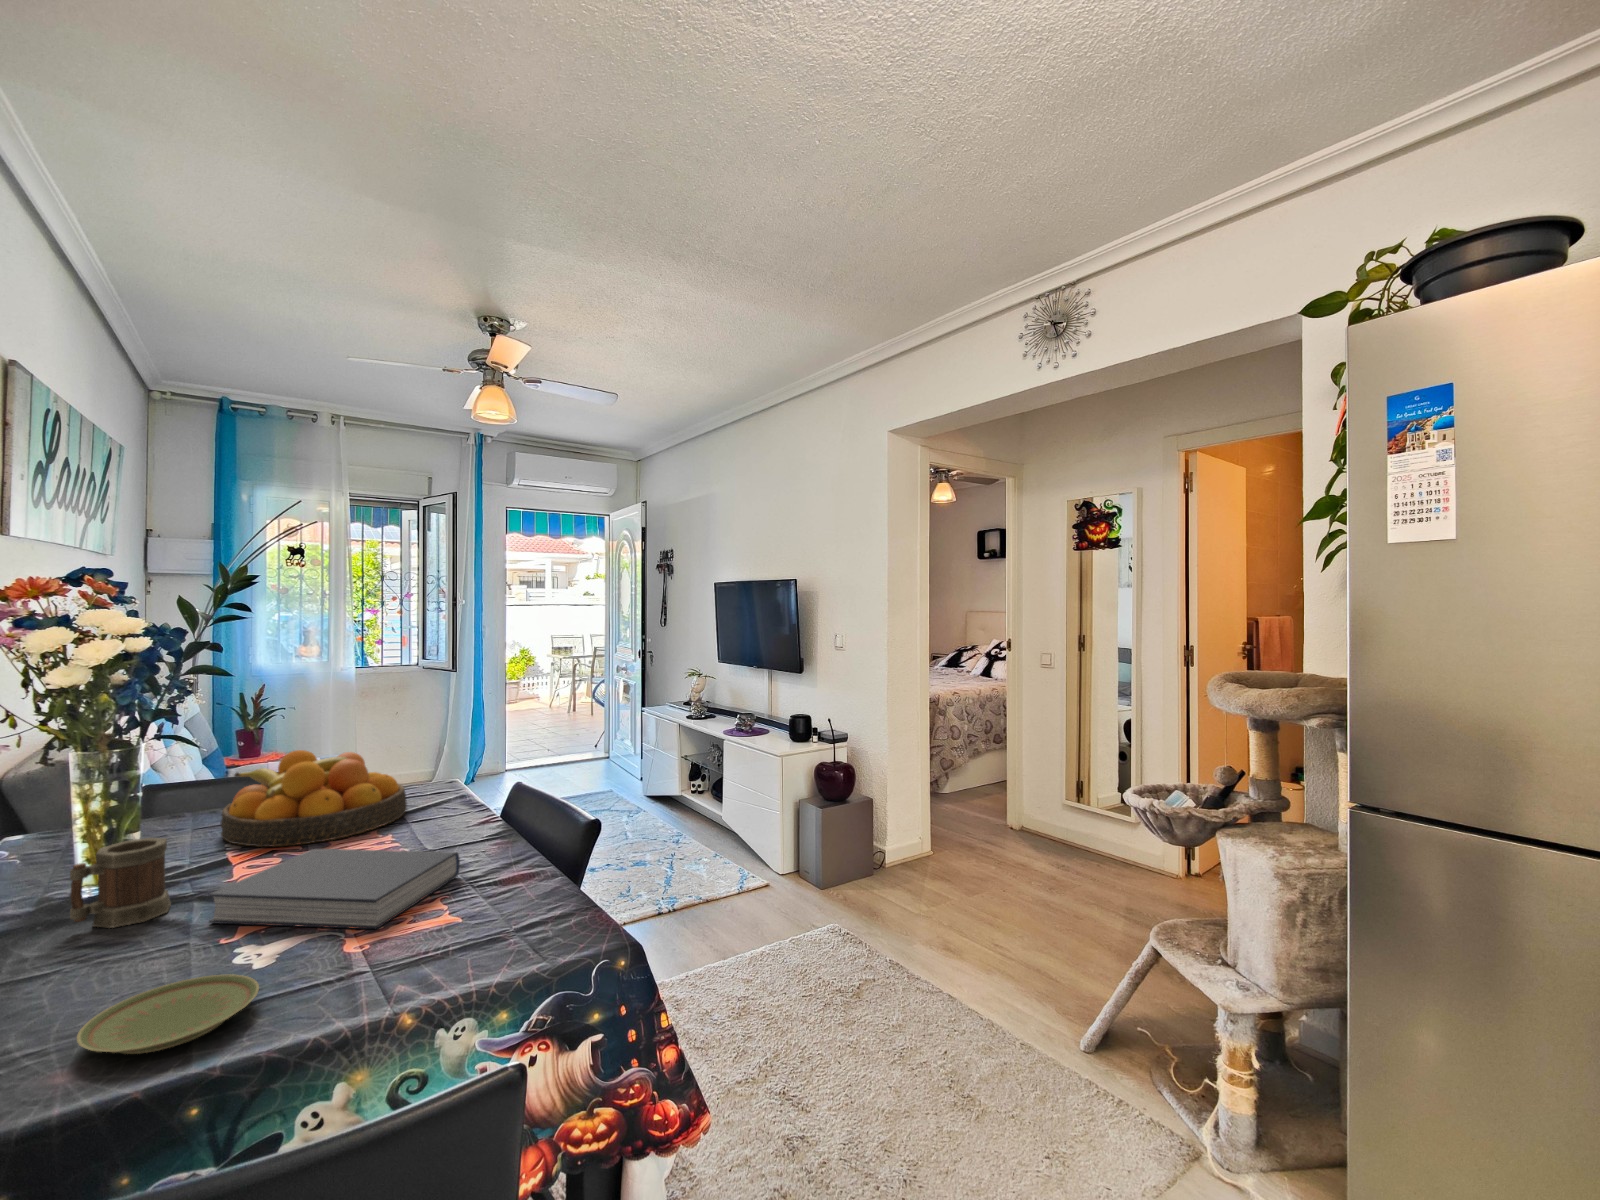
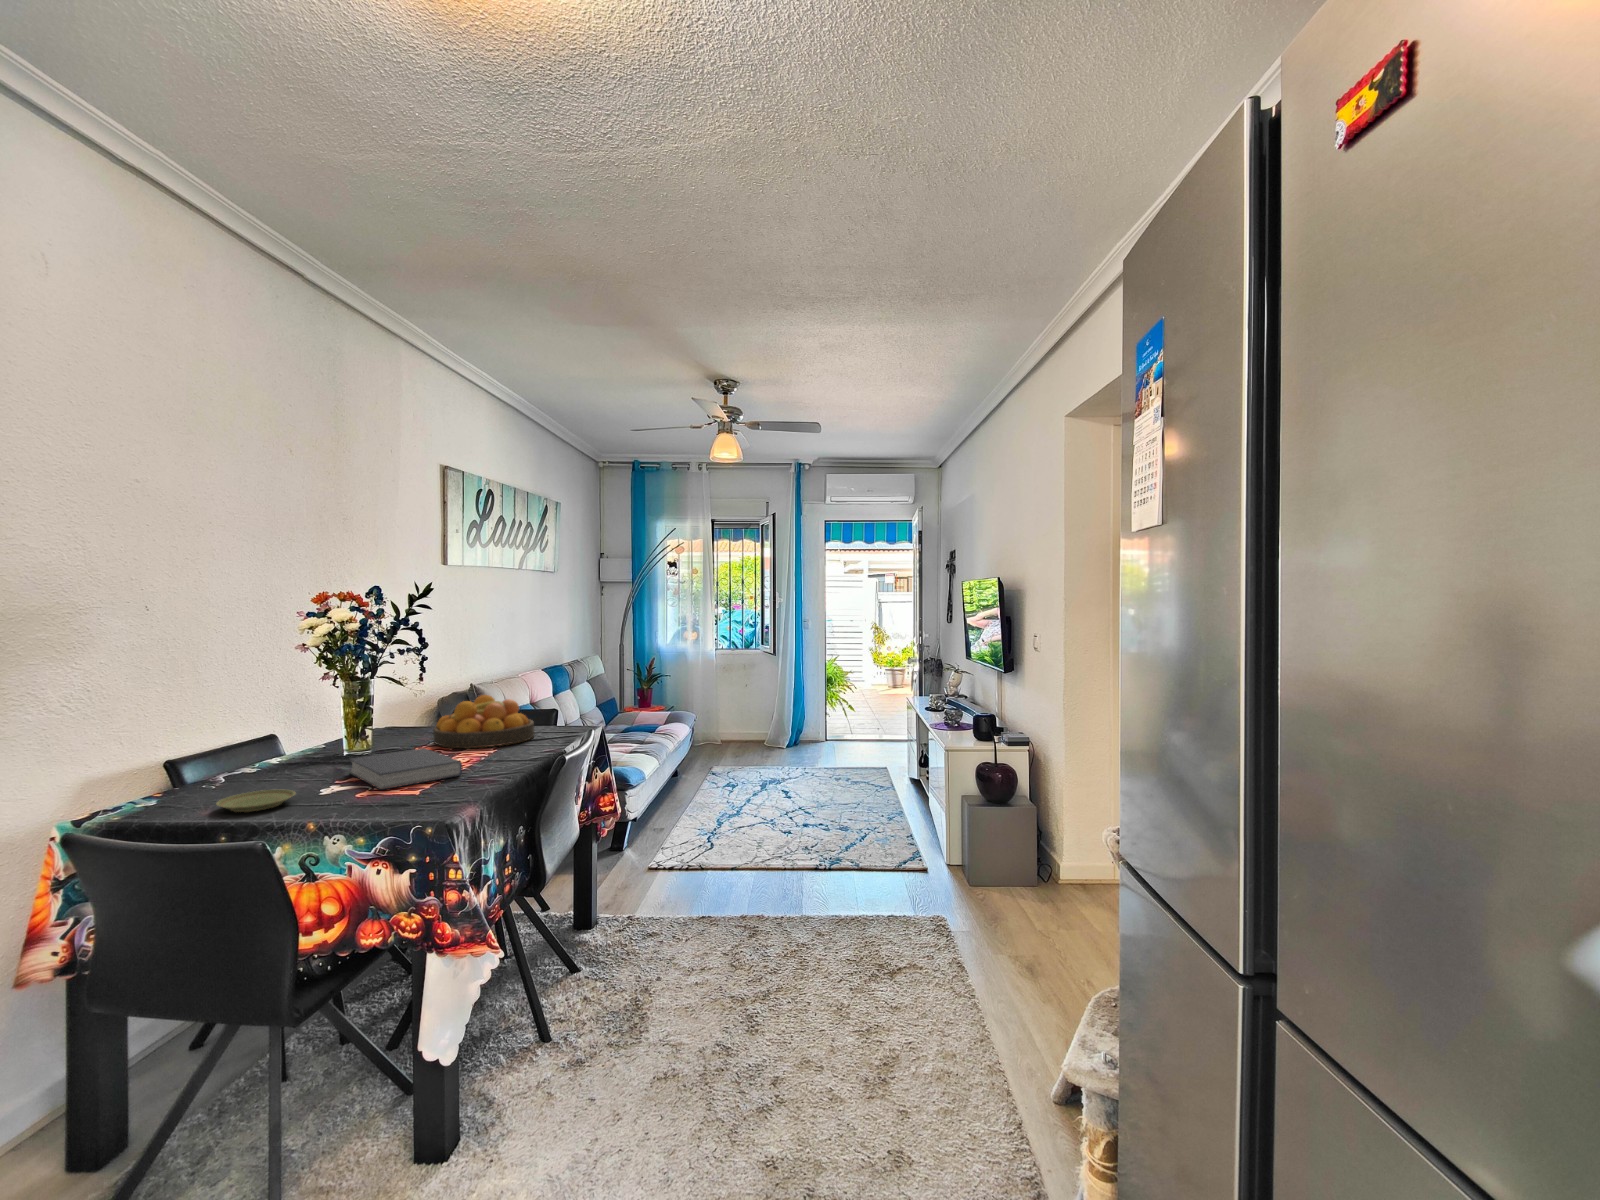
mug: present [70,838,171,928] -> none [314,728,359,768]

